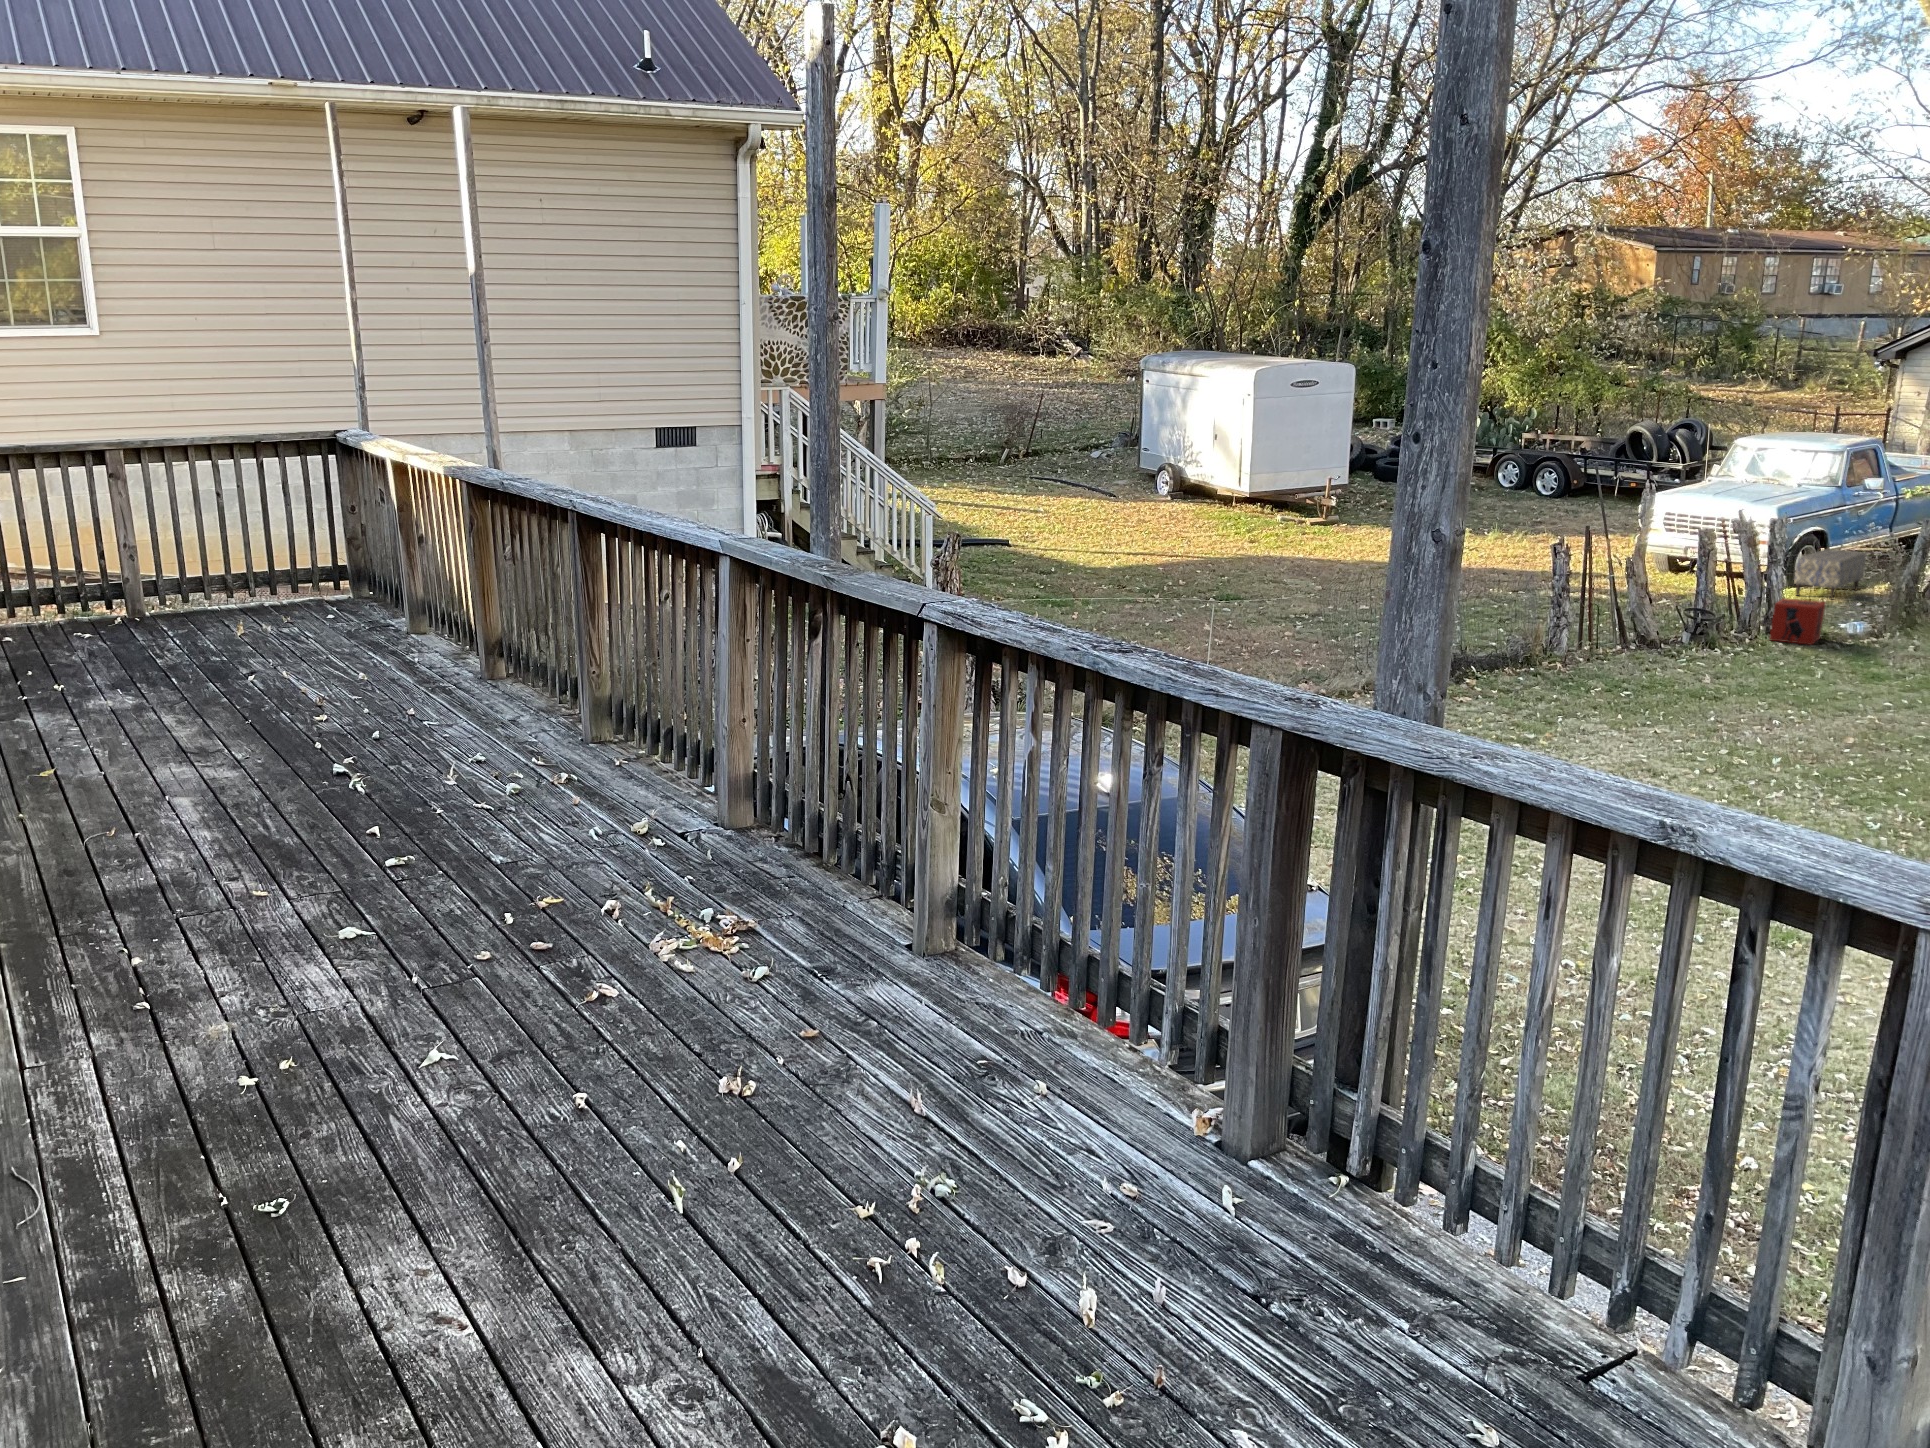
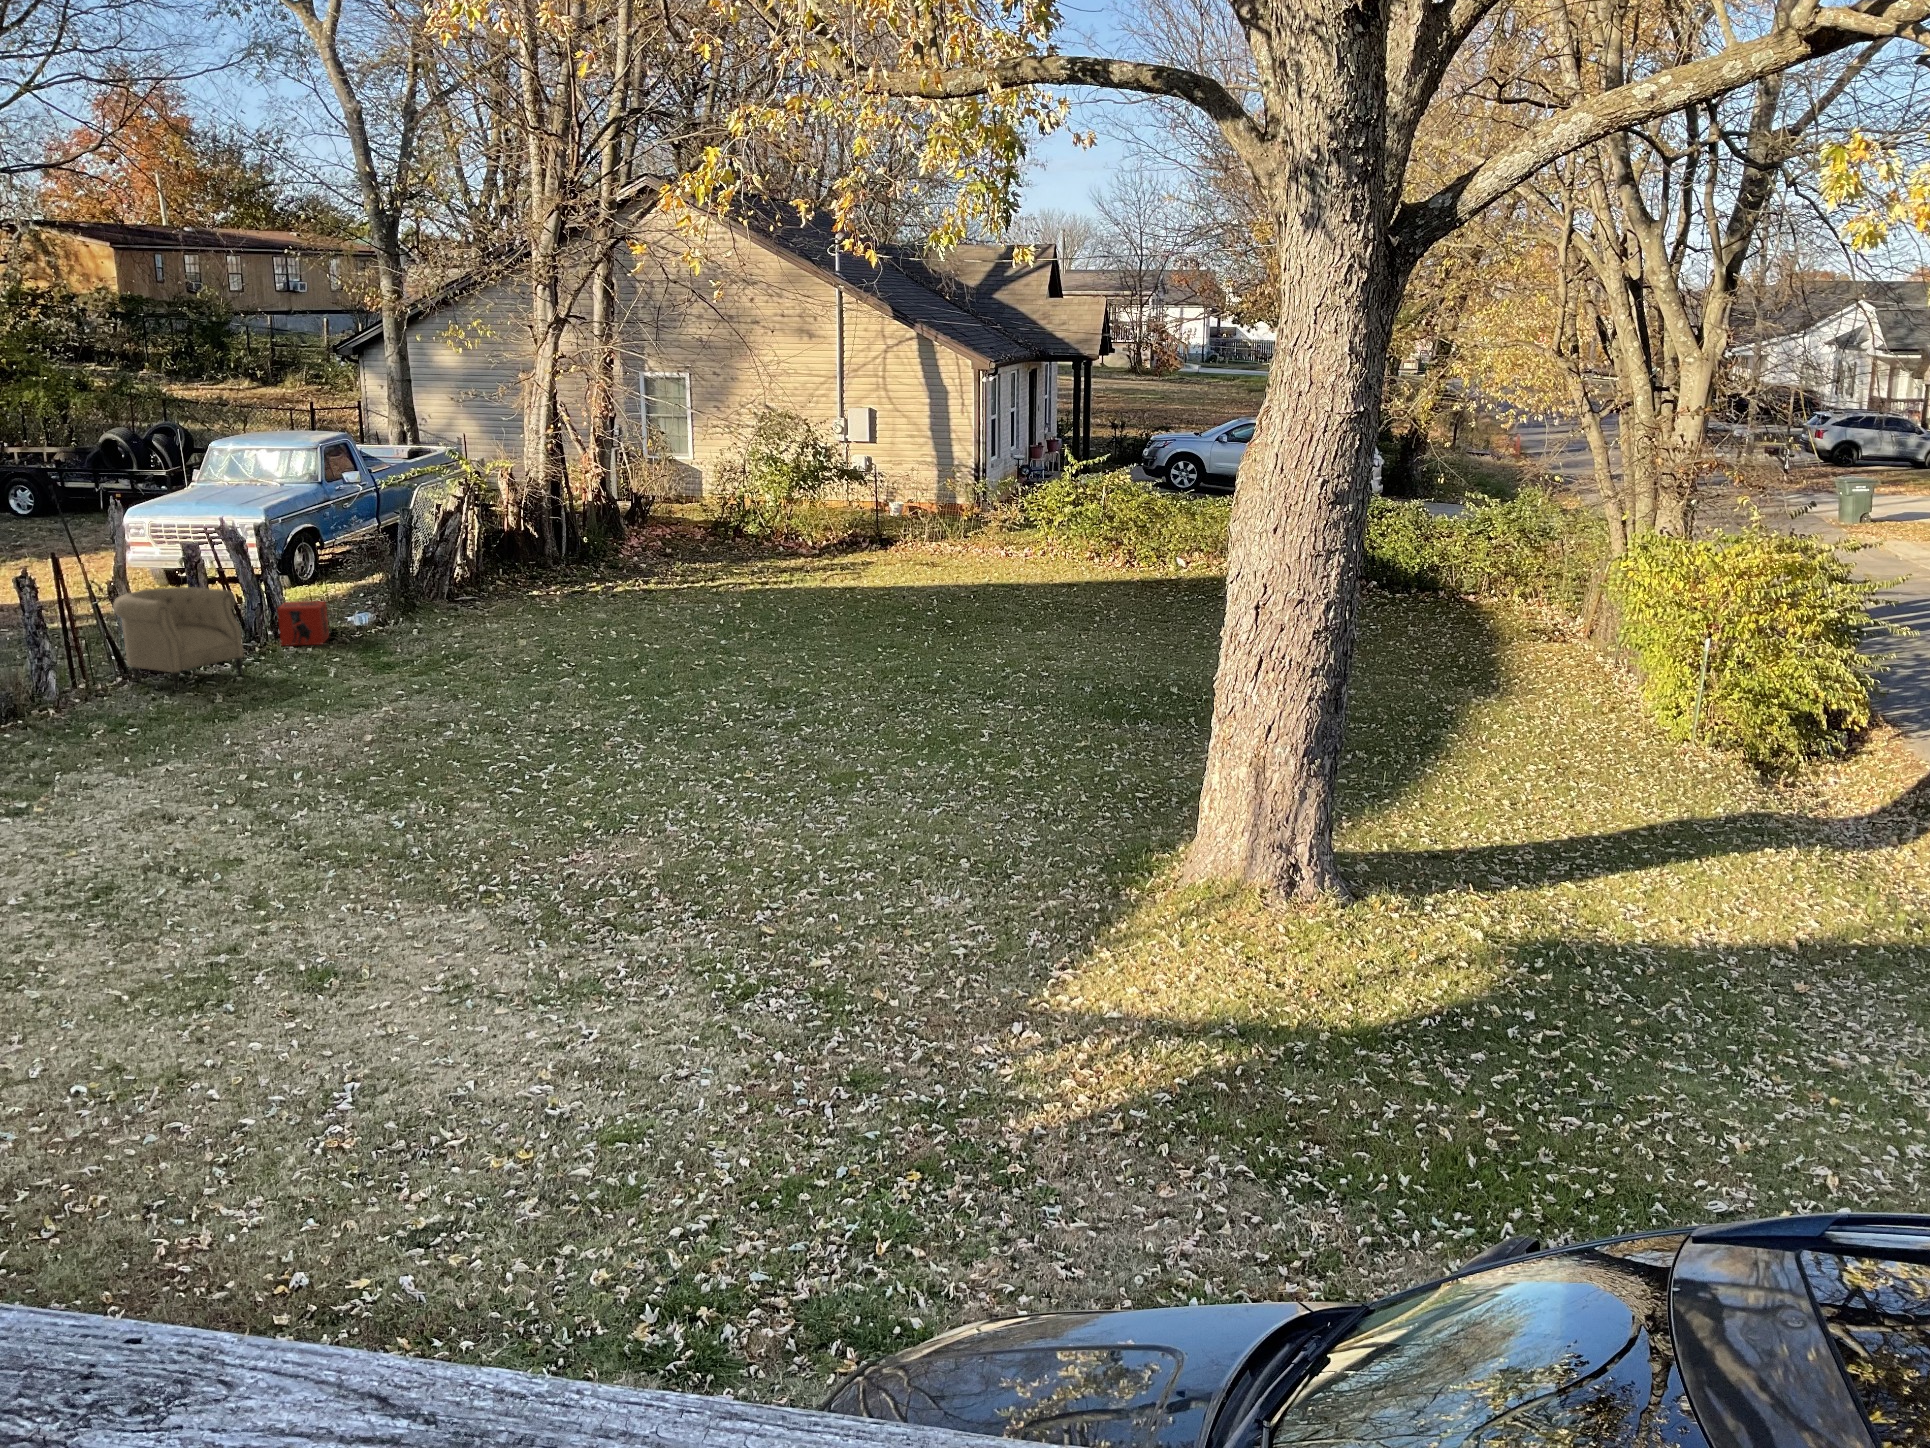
bench: present [1794,549,1866,599] -> none [297,548,361,596]
chair: none [1631,572,1742,666] -> present [113,587,244,691]

